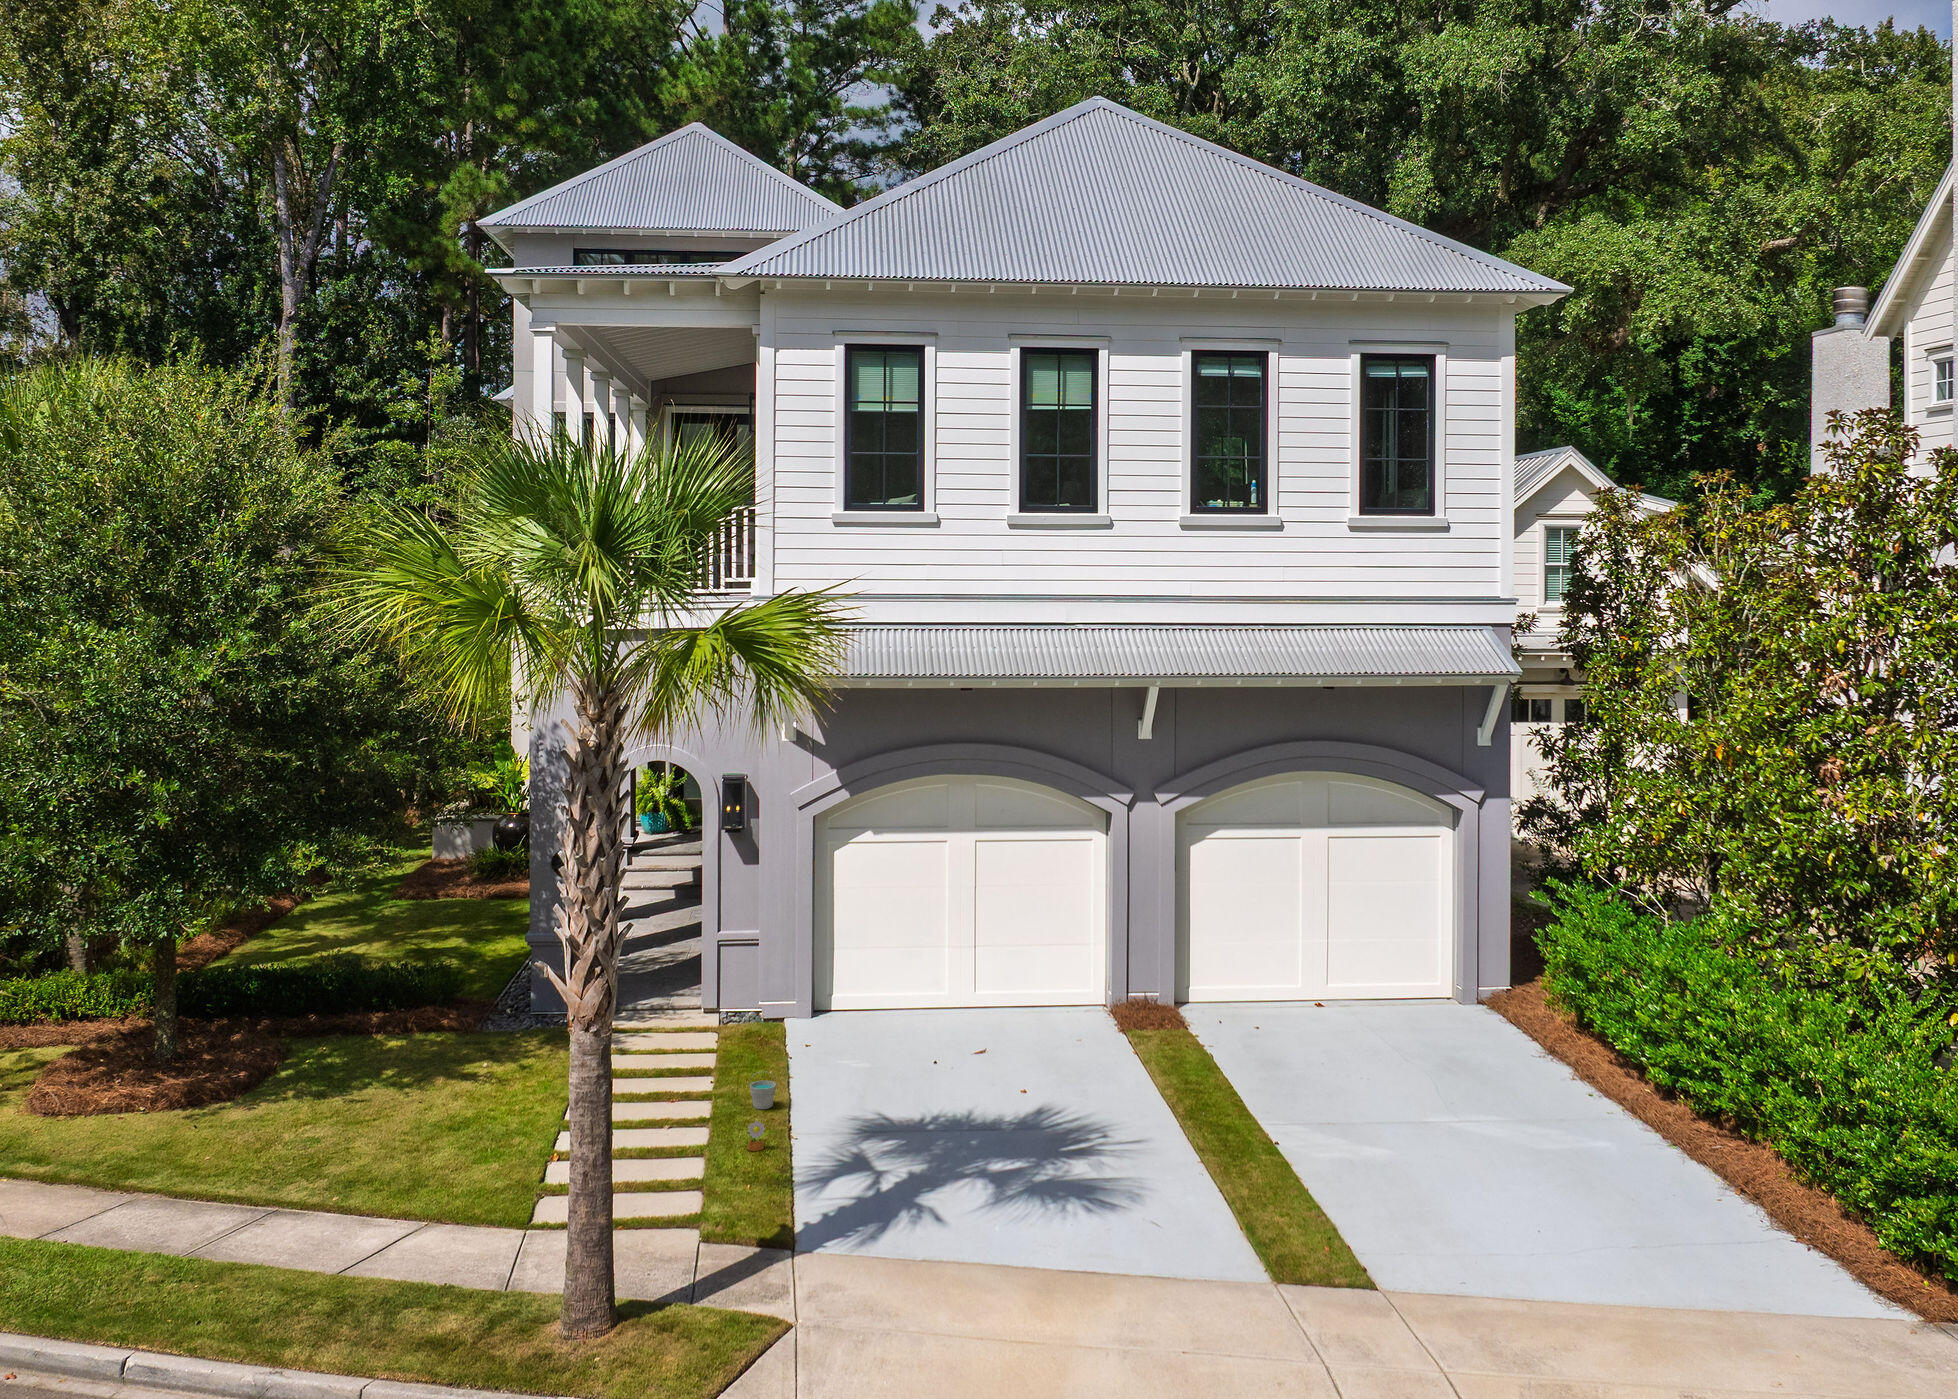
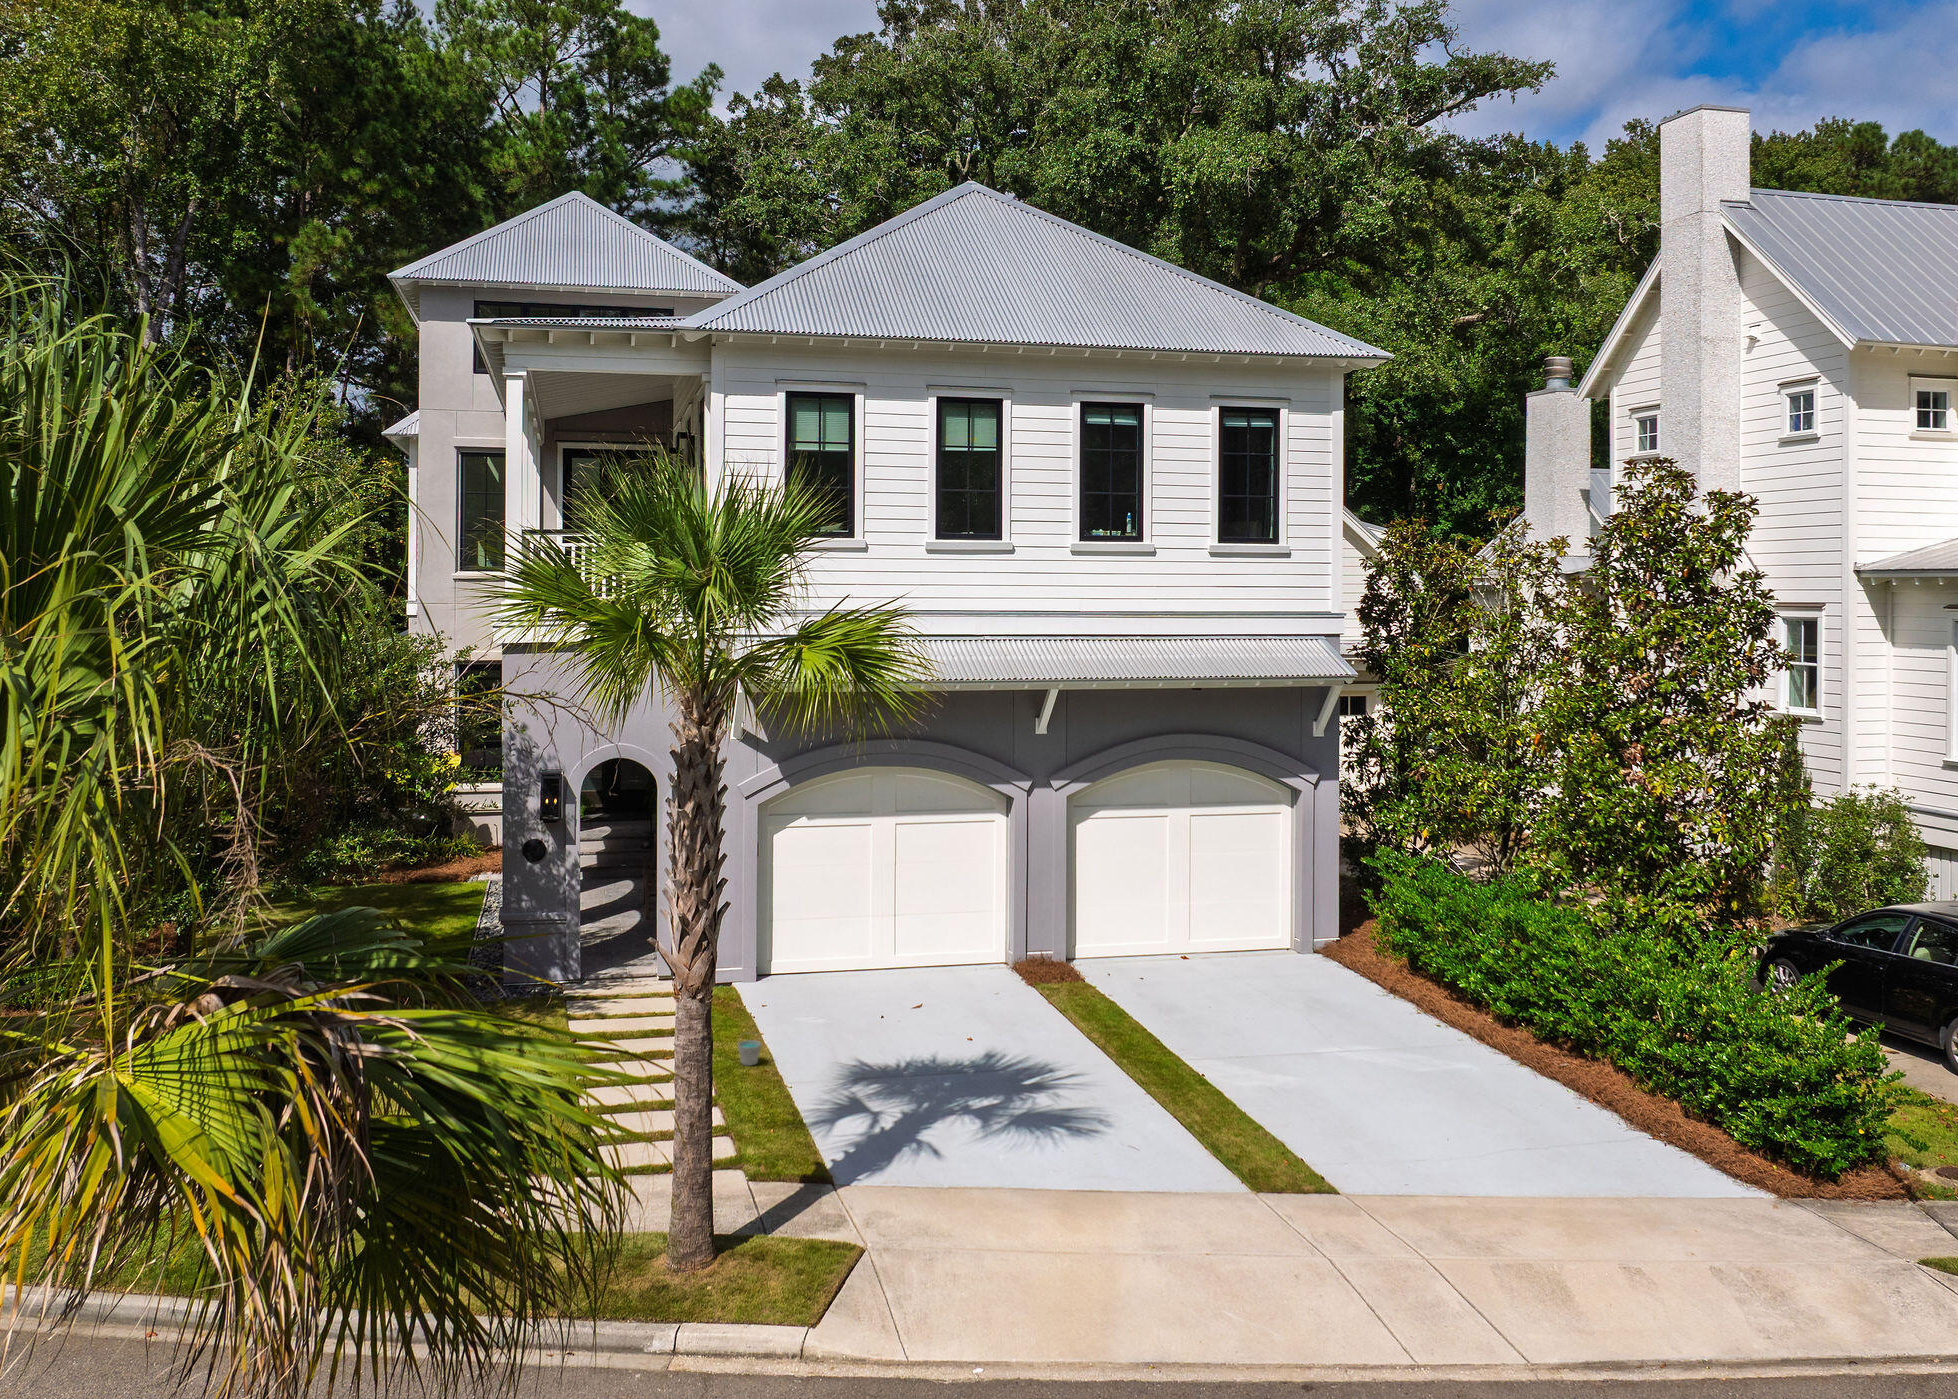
decorative plant: present [741,1121,774,1151] -> none [747,1075,775,1102]

